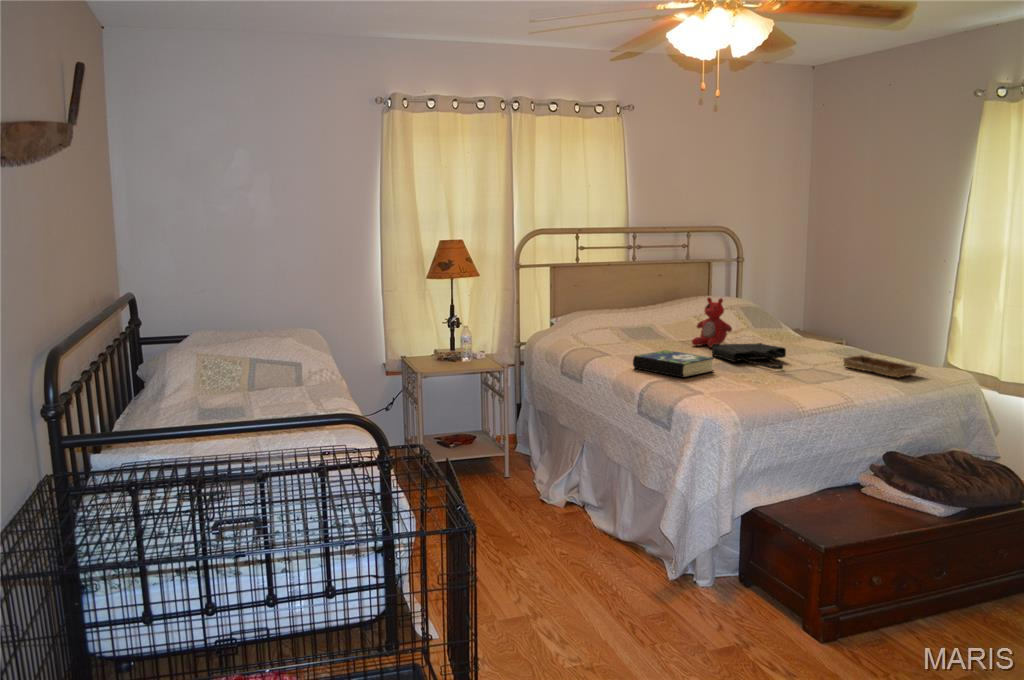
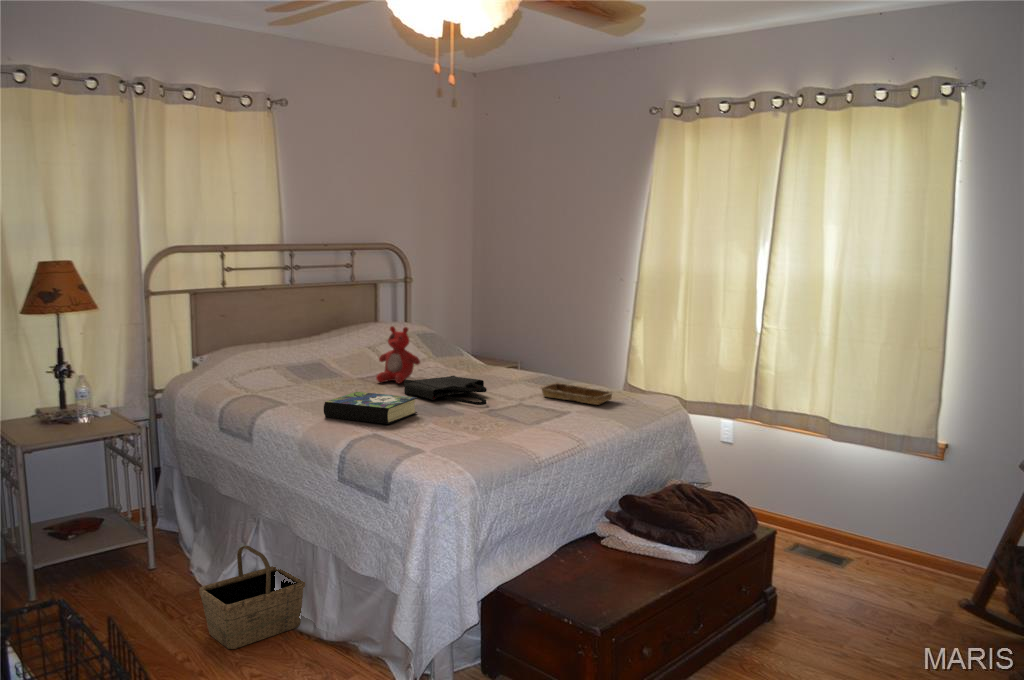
basket: none [527,466,608,544] -> present [199,546,305,649]

